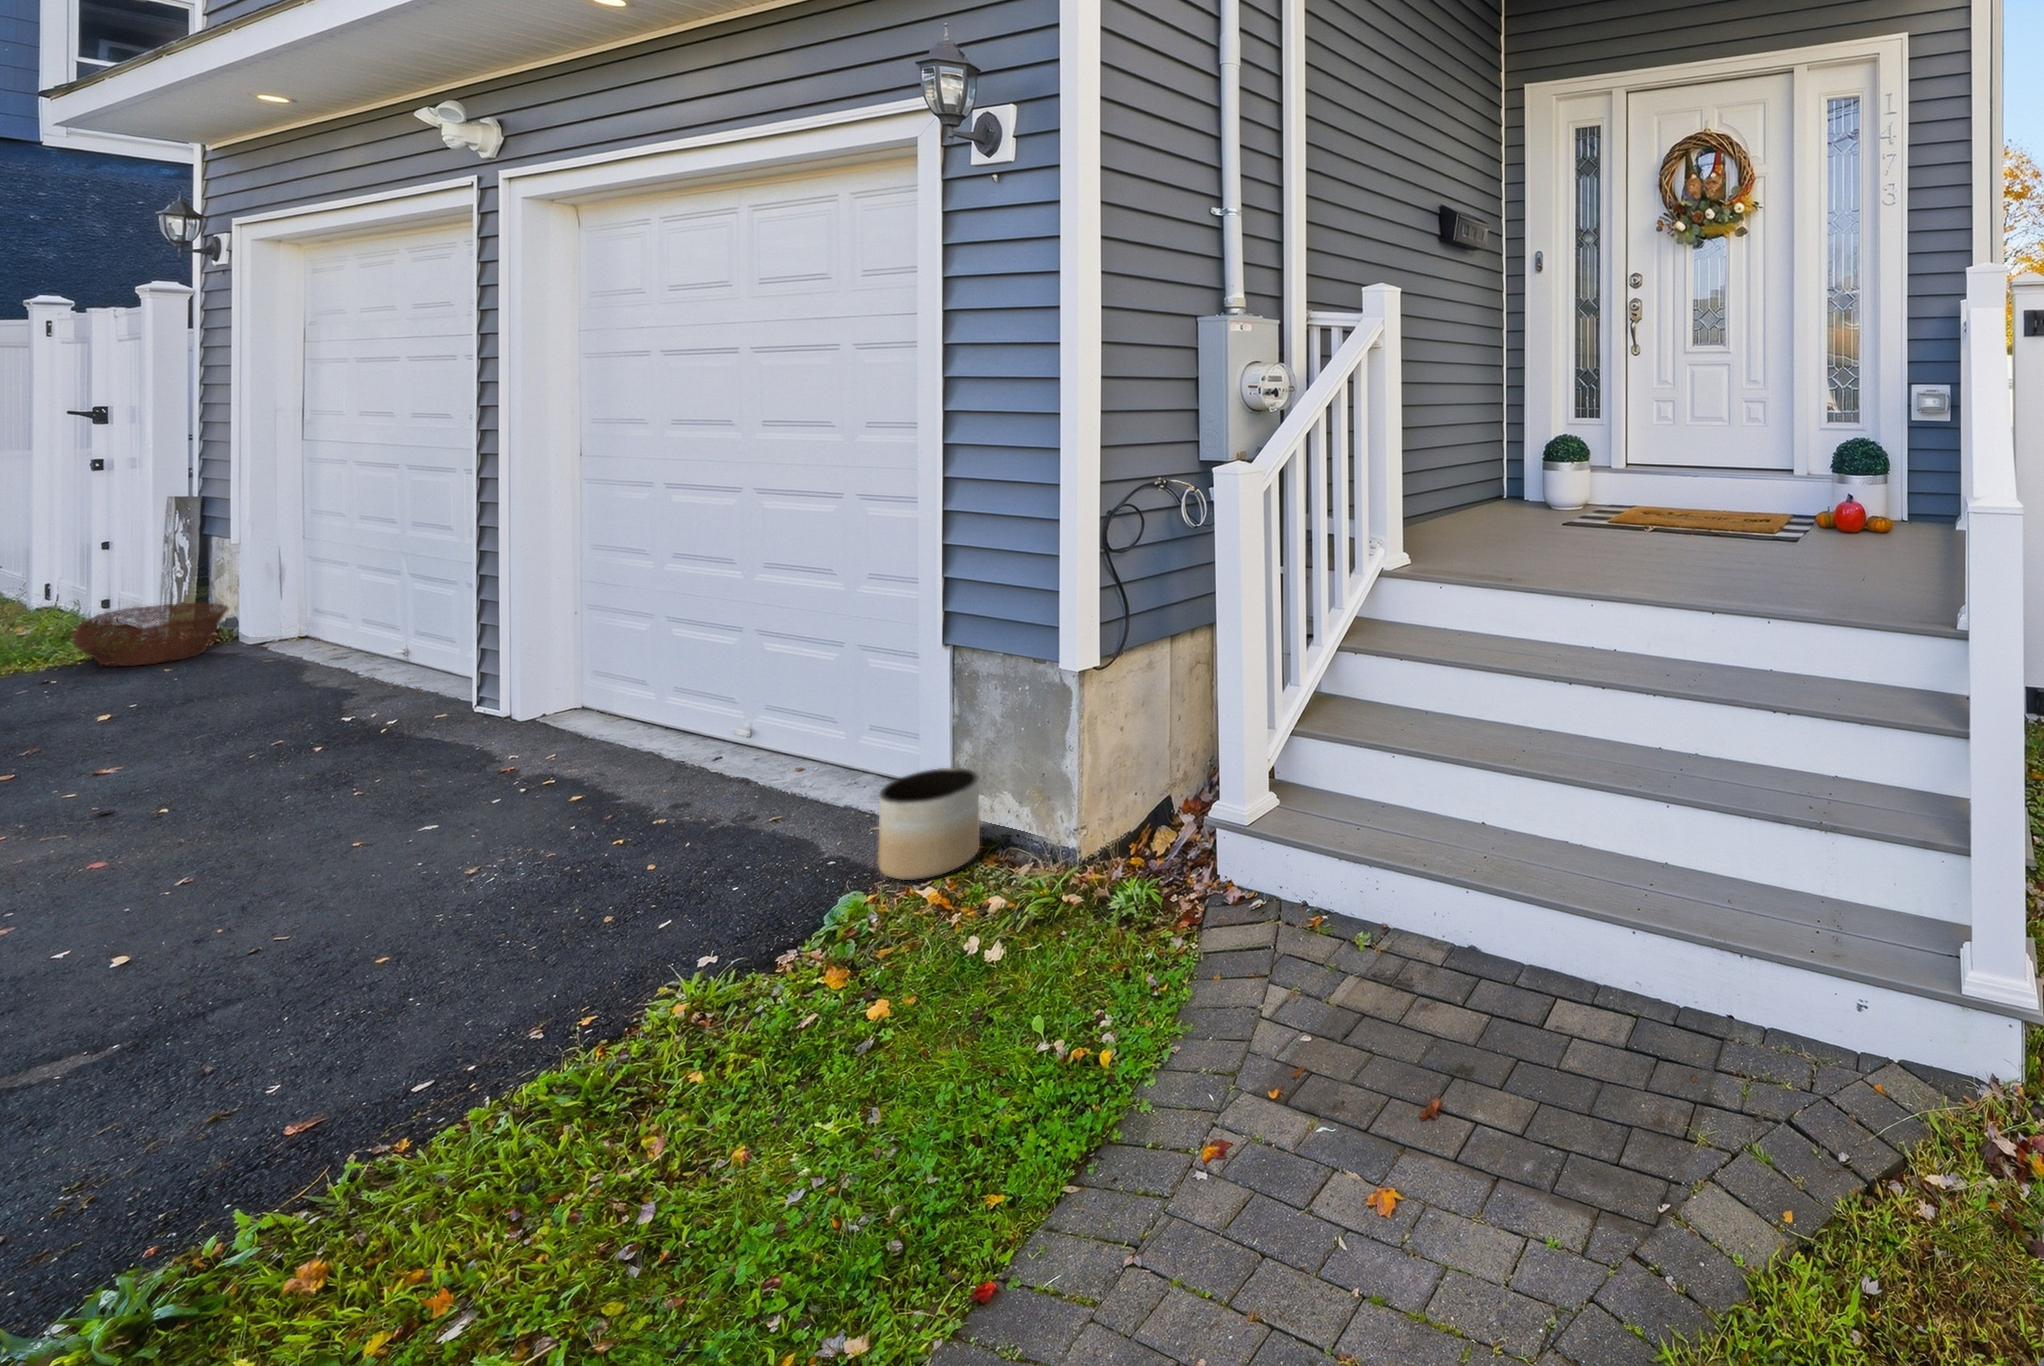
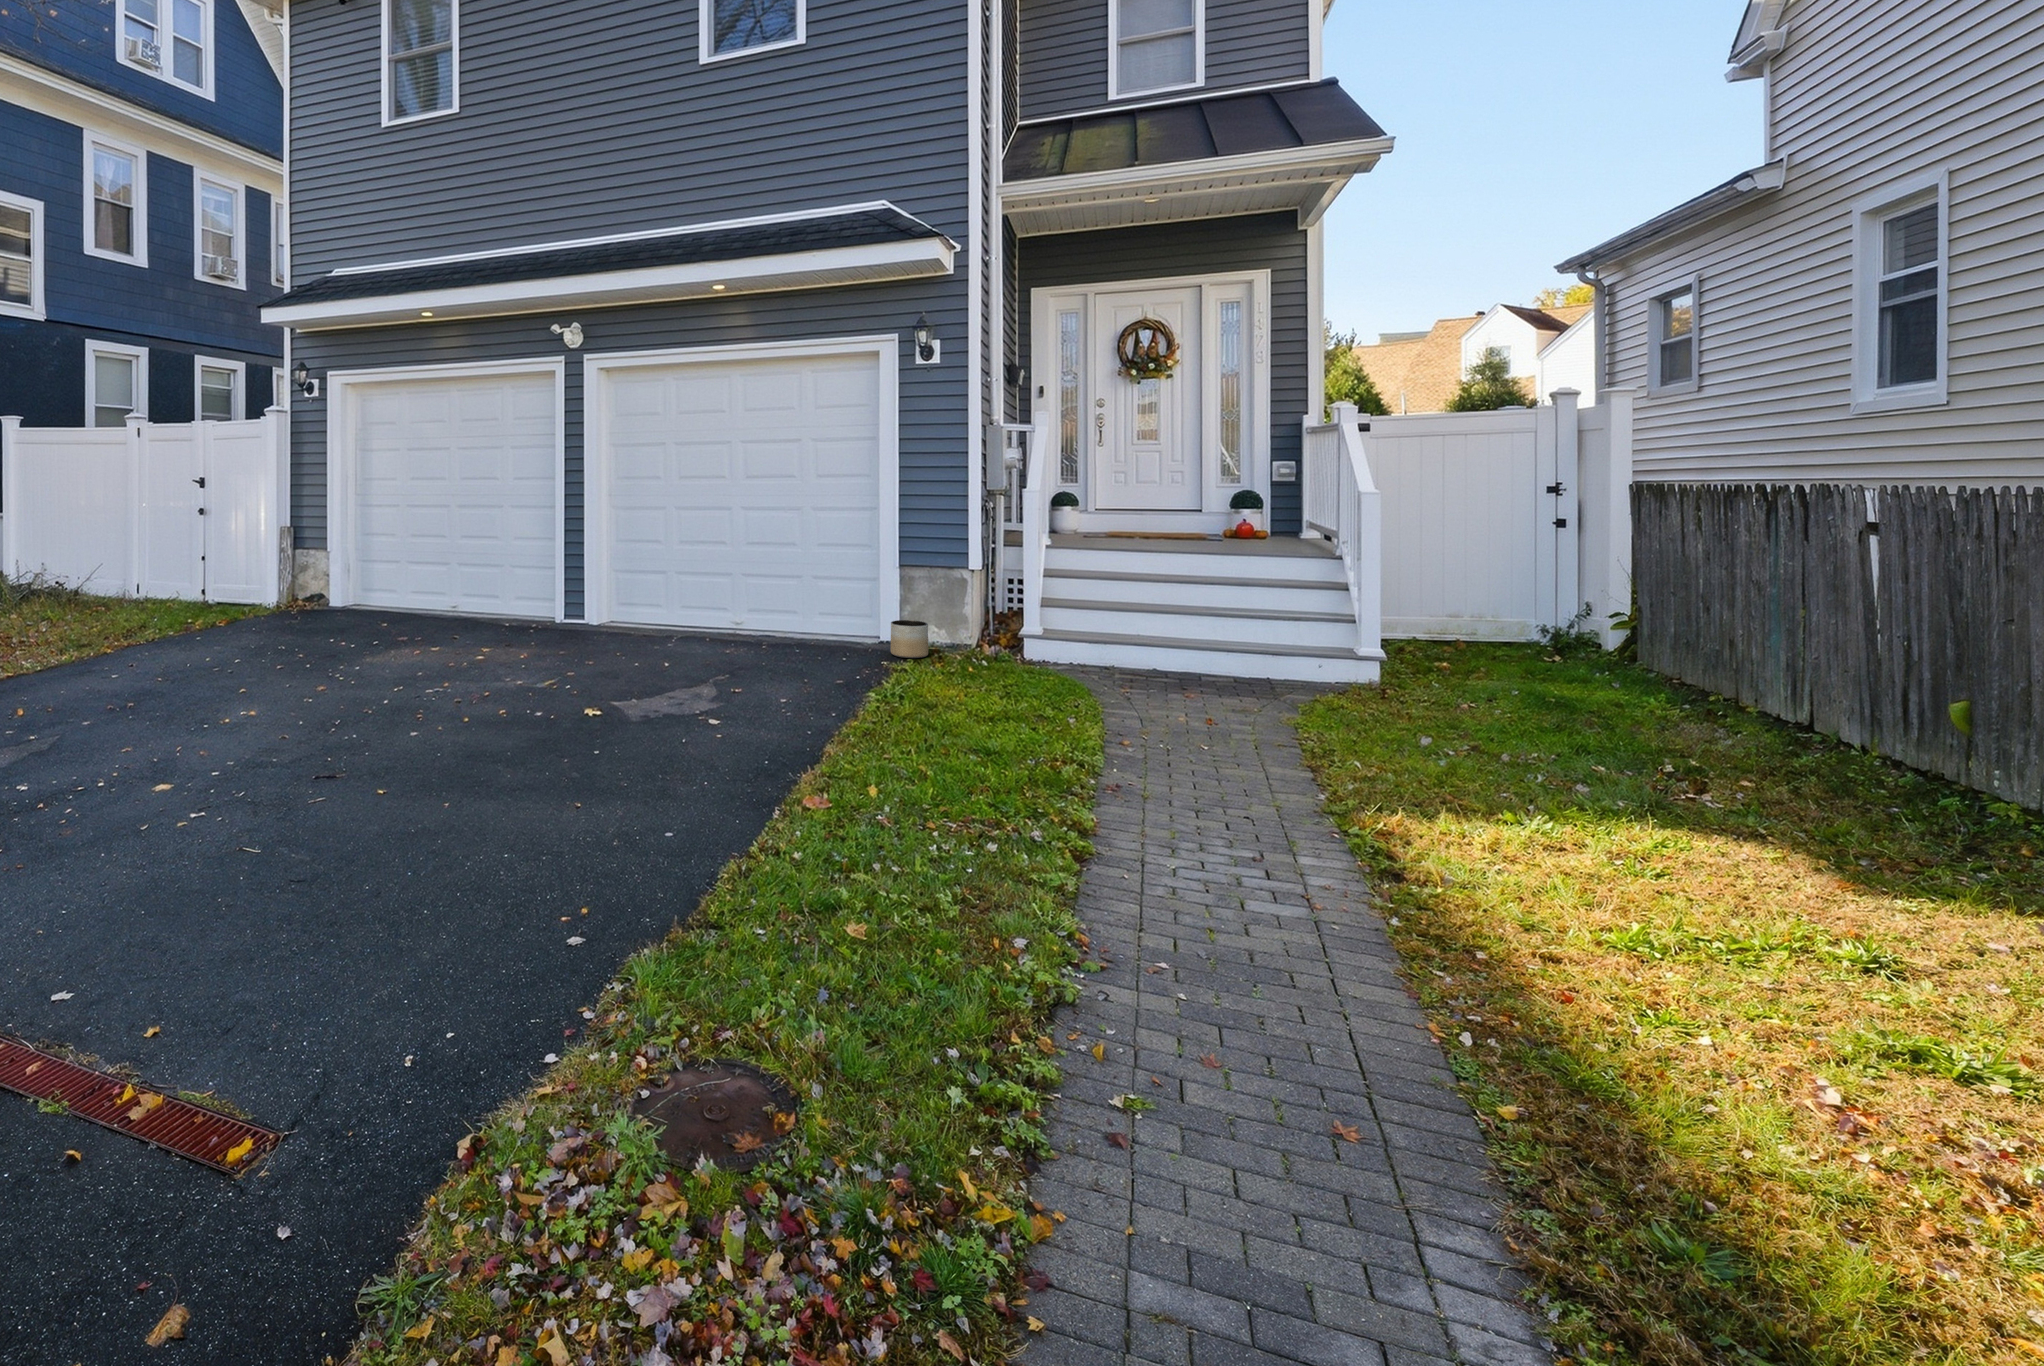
basket: present [73,603,229,666] -> none [270,578,337,607]

